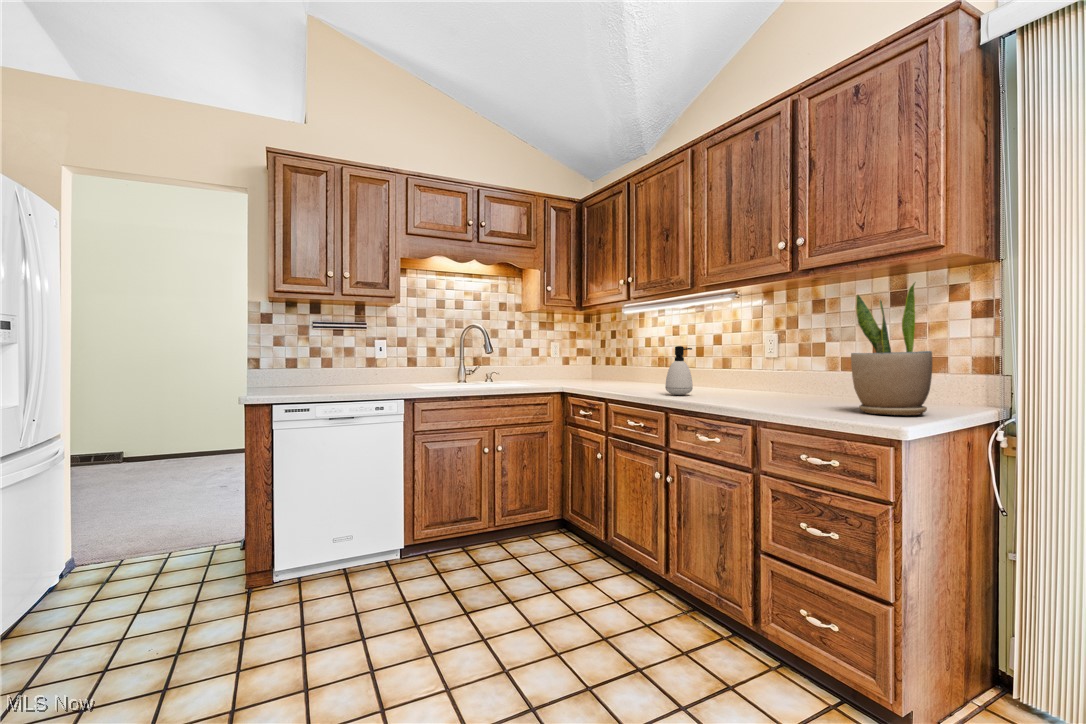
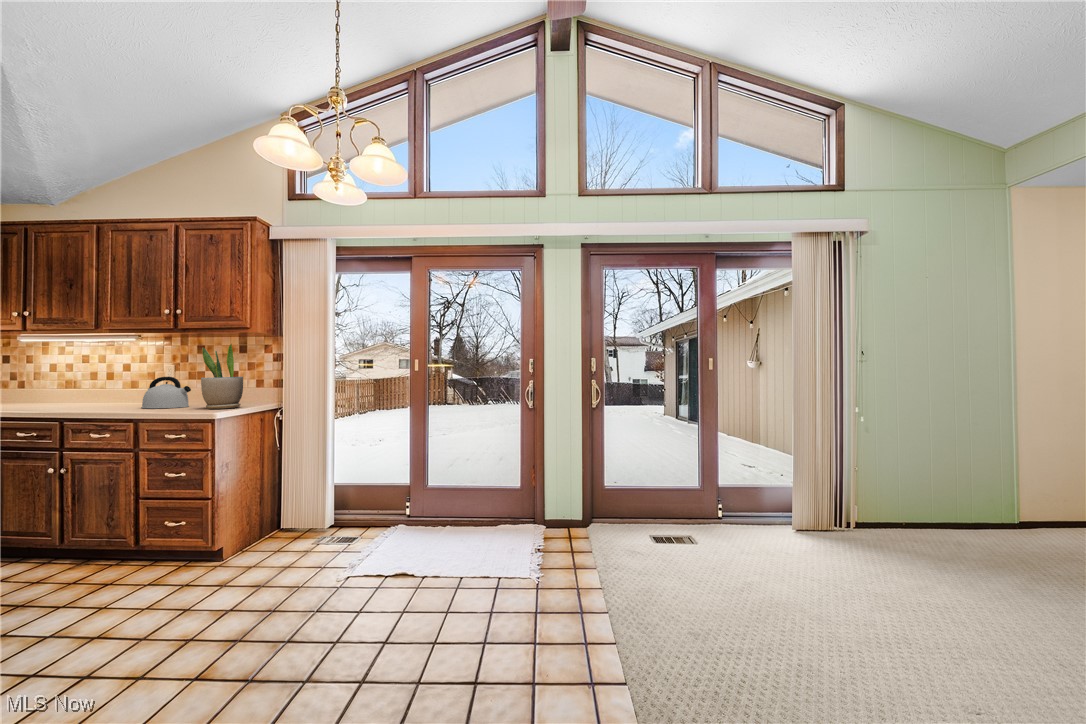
soap dispenser: present [665,346,693,395] -> none [64,373,92,409]
kettle: none [751,352,821,404] -> present [142,377,191,408]

